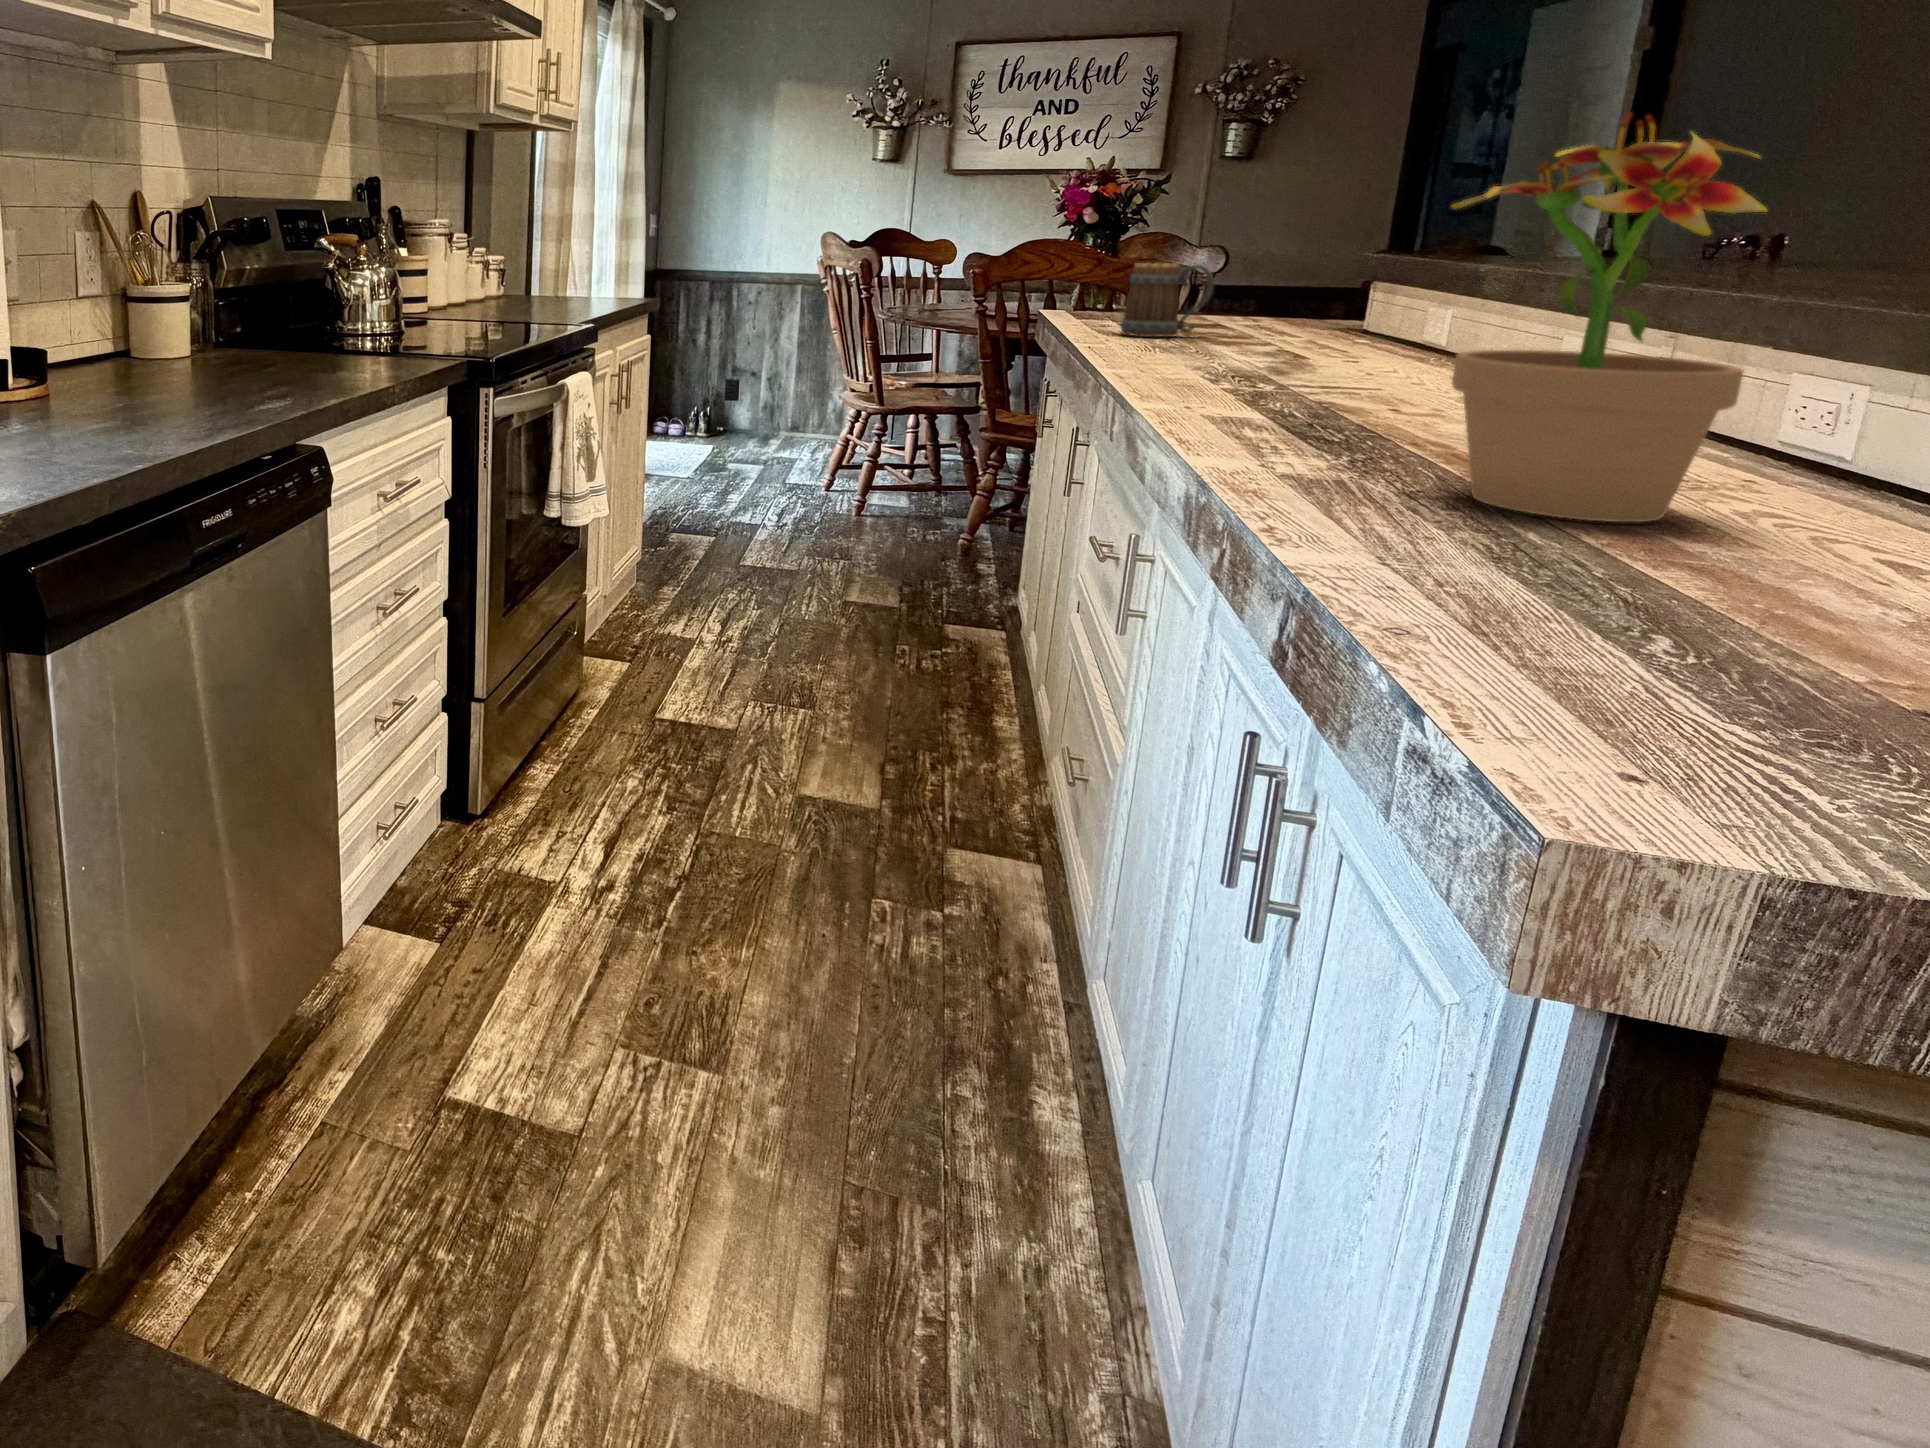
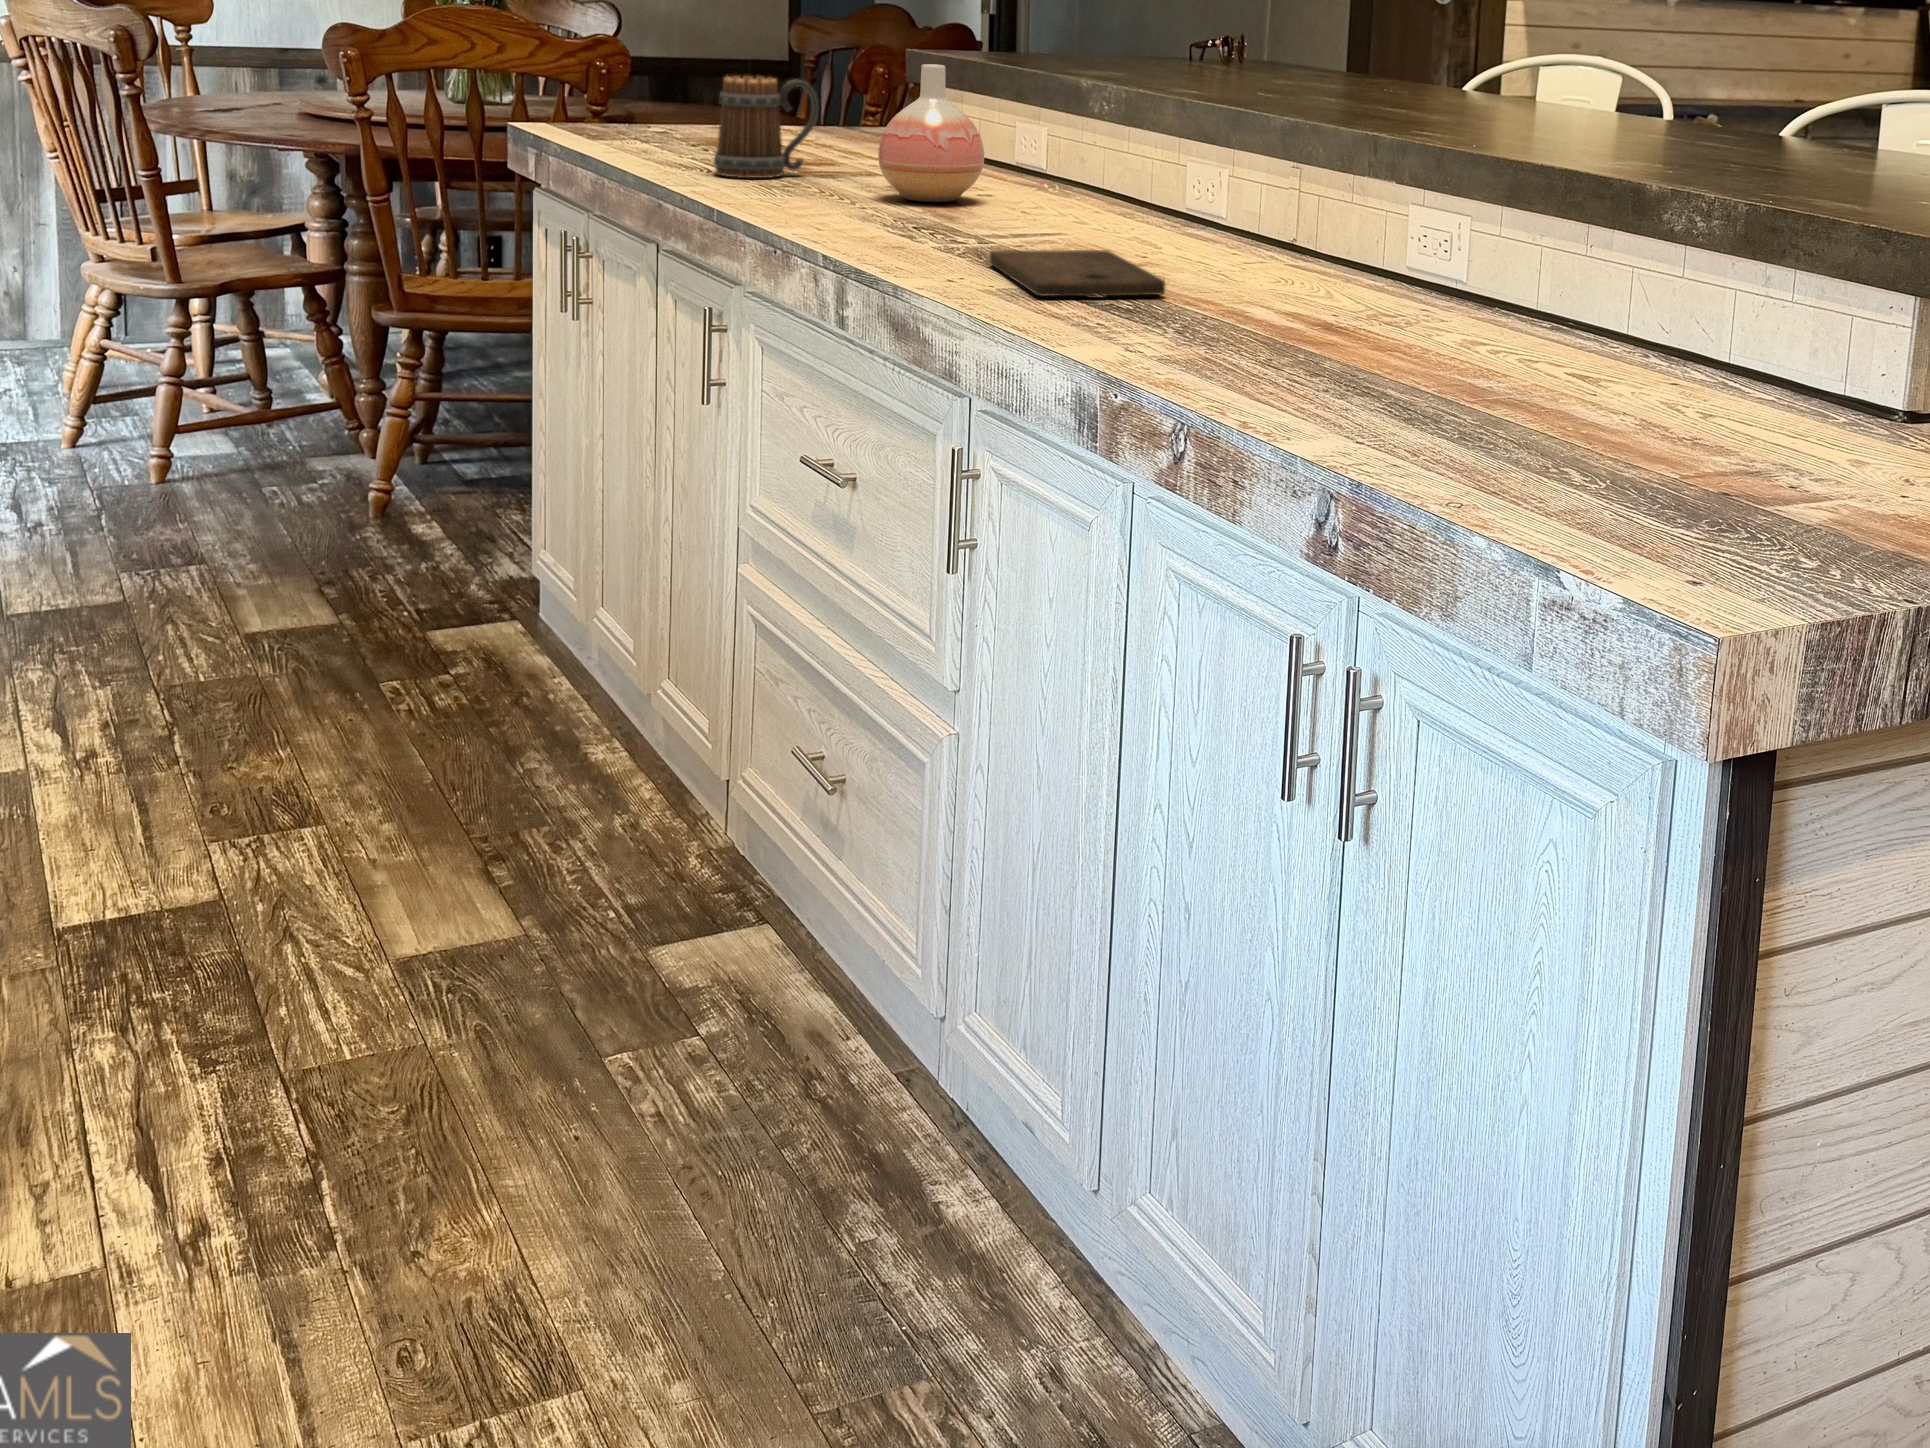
potted plant: present [1451,113,1767,522] -> none [1302,21,1506,387]
vase: none [1234,244,1339,356] -> present [878,64,984,202]
cutting board: none [1236,381,1385,423] -> present [990,250,1165,296]

